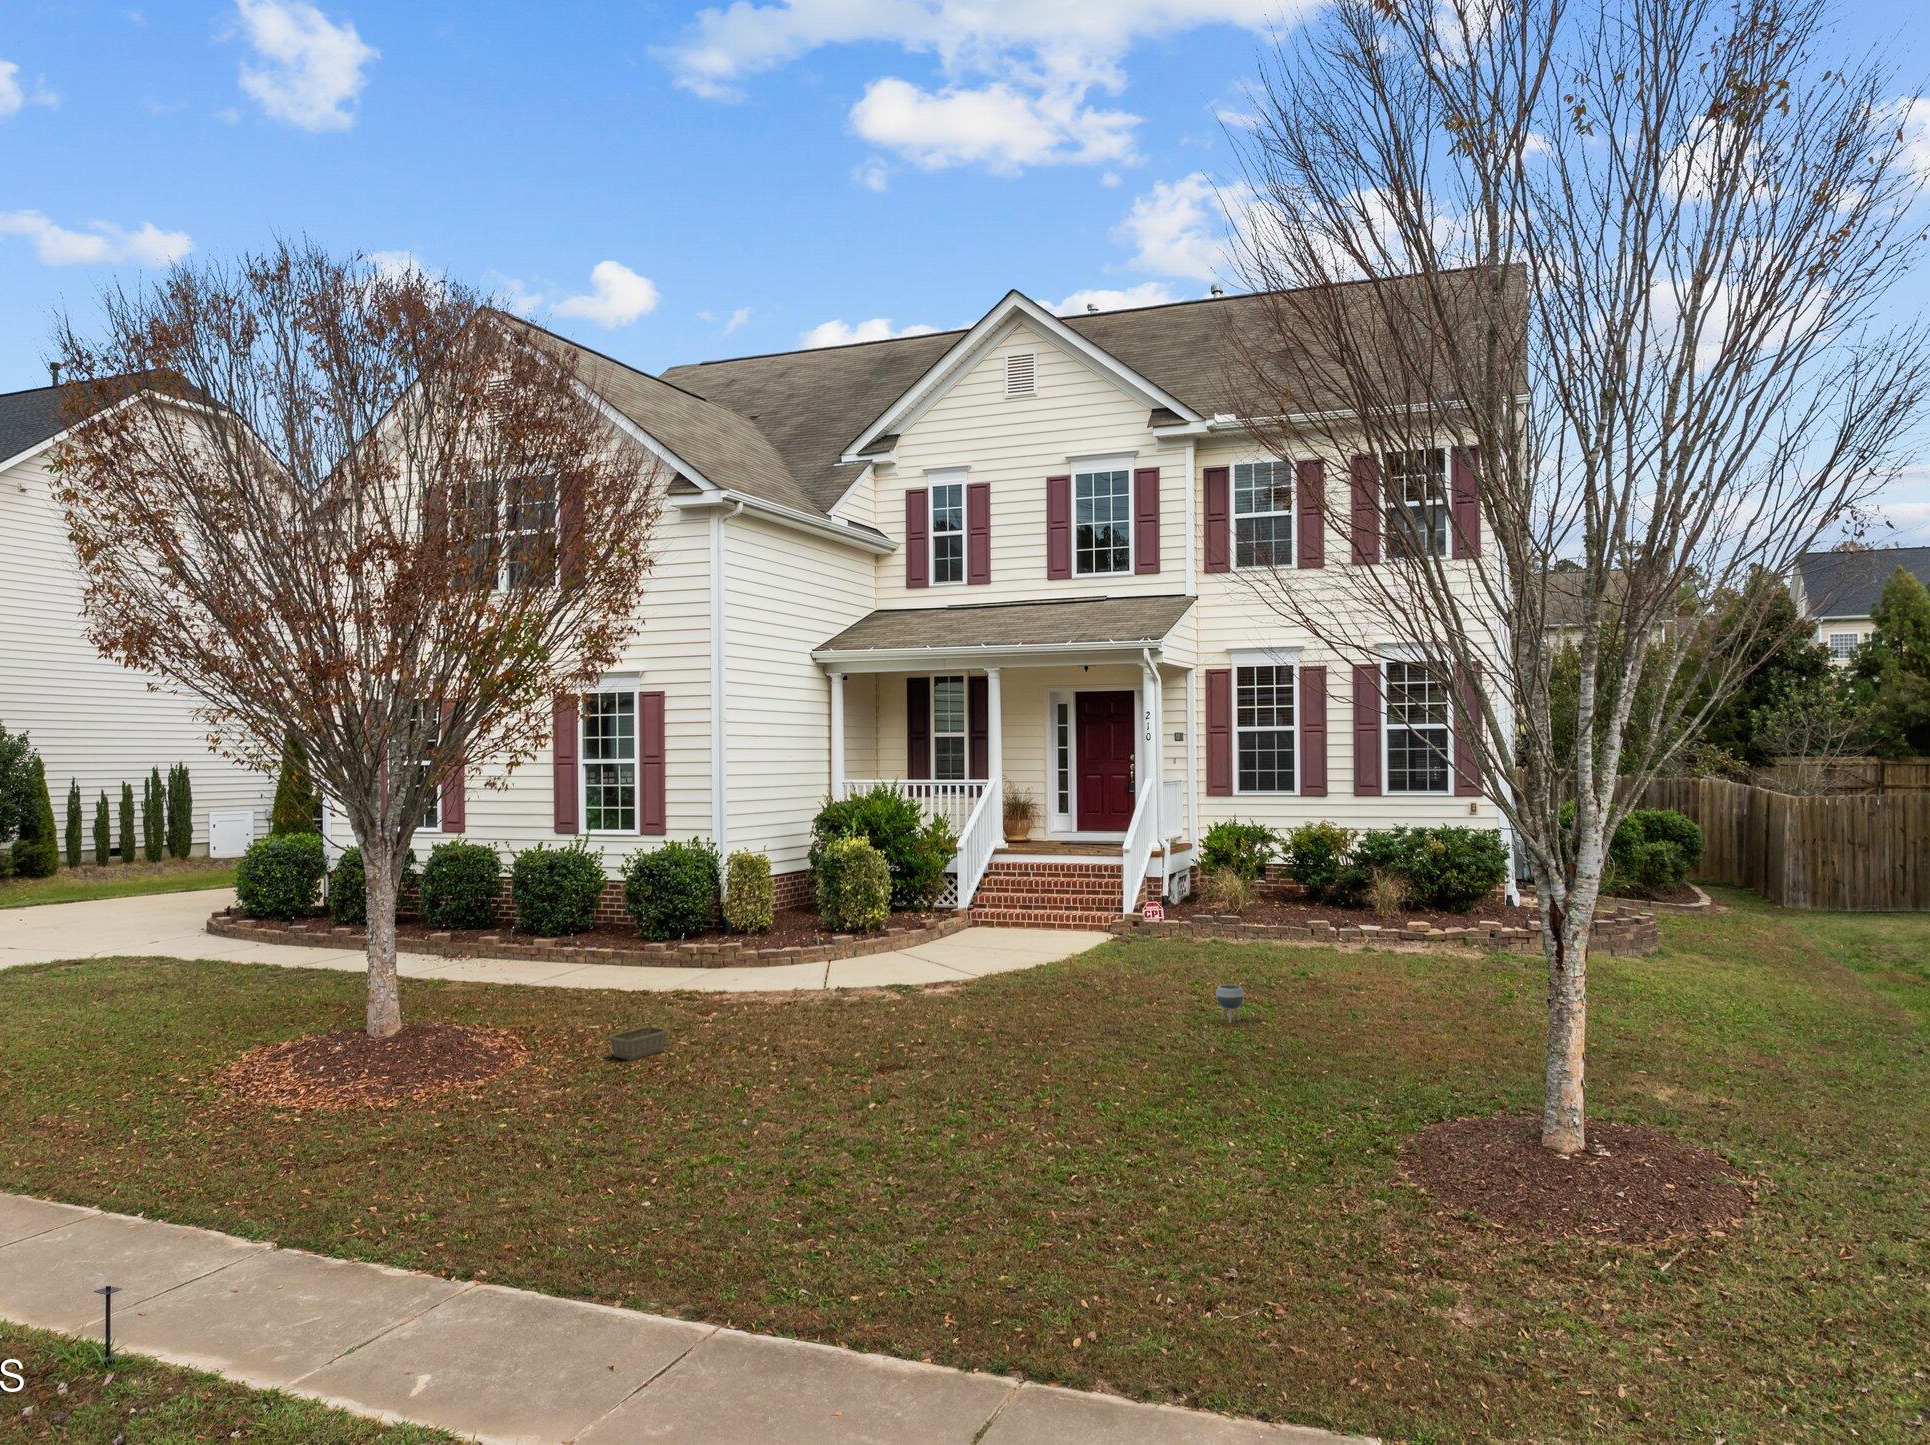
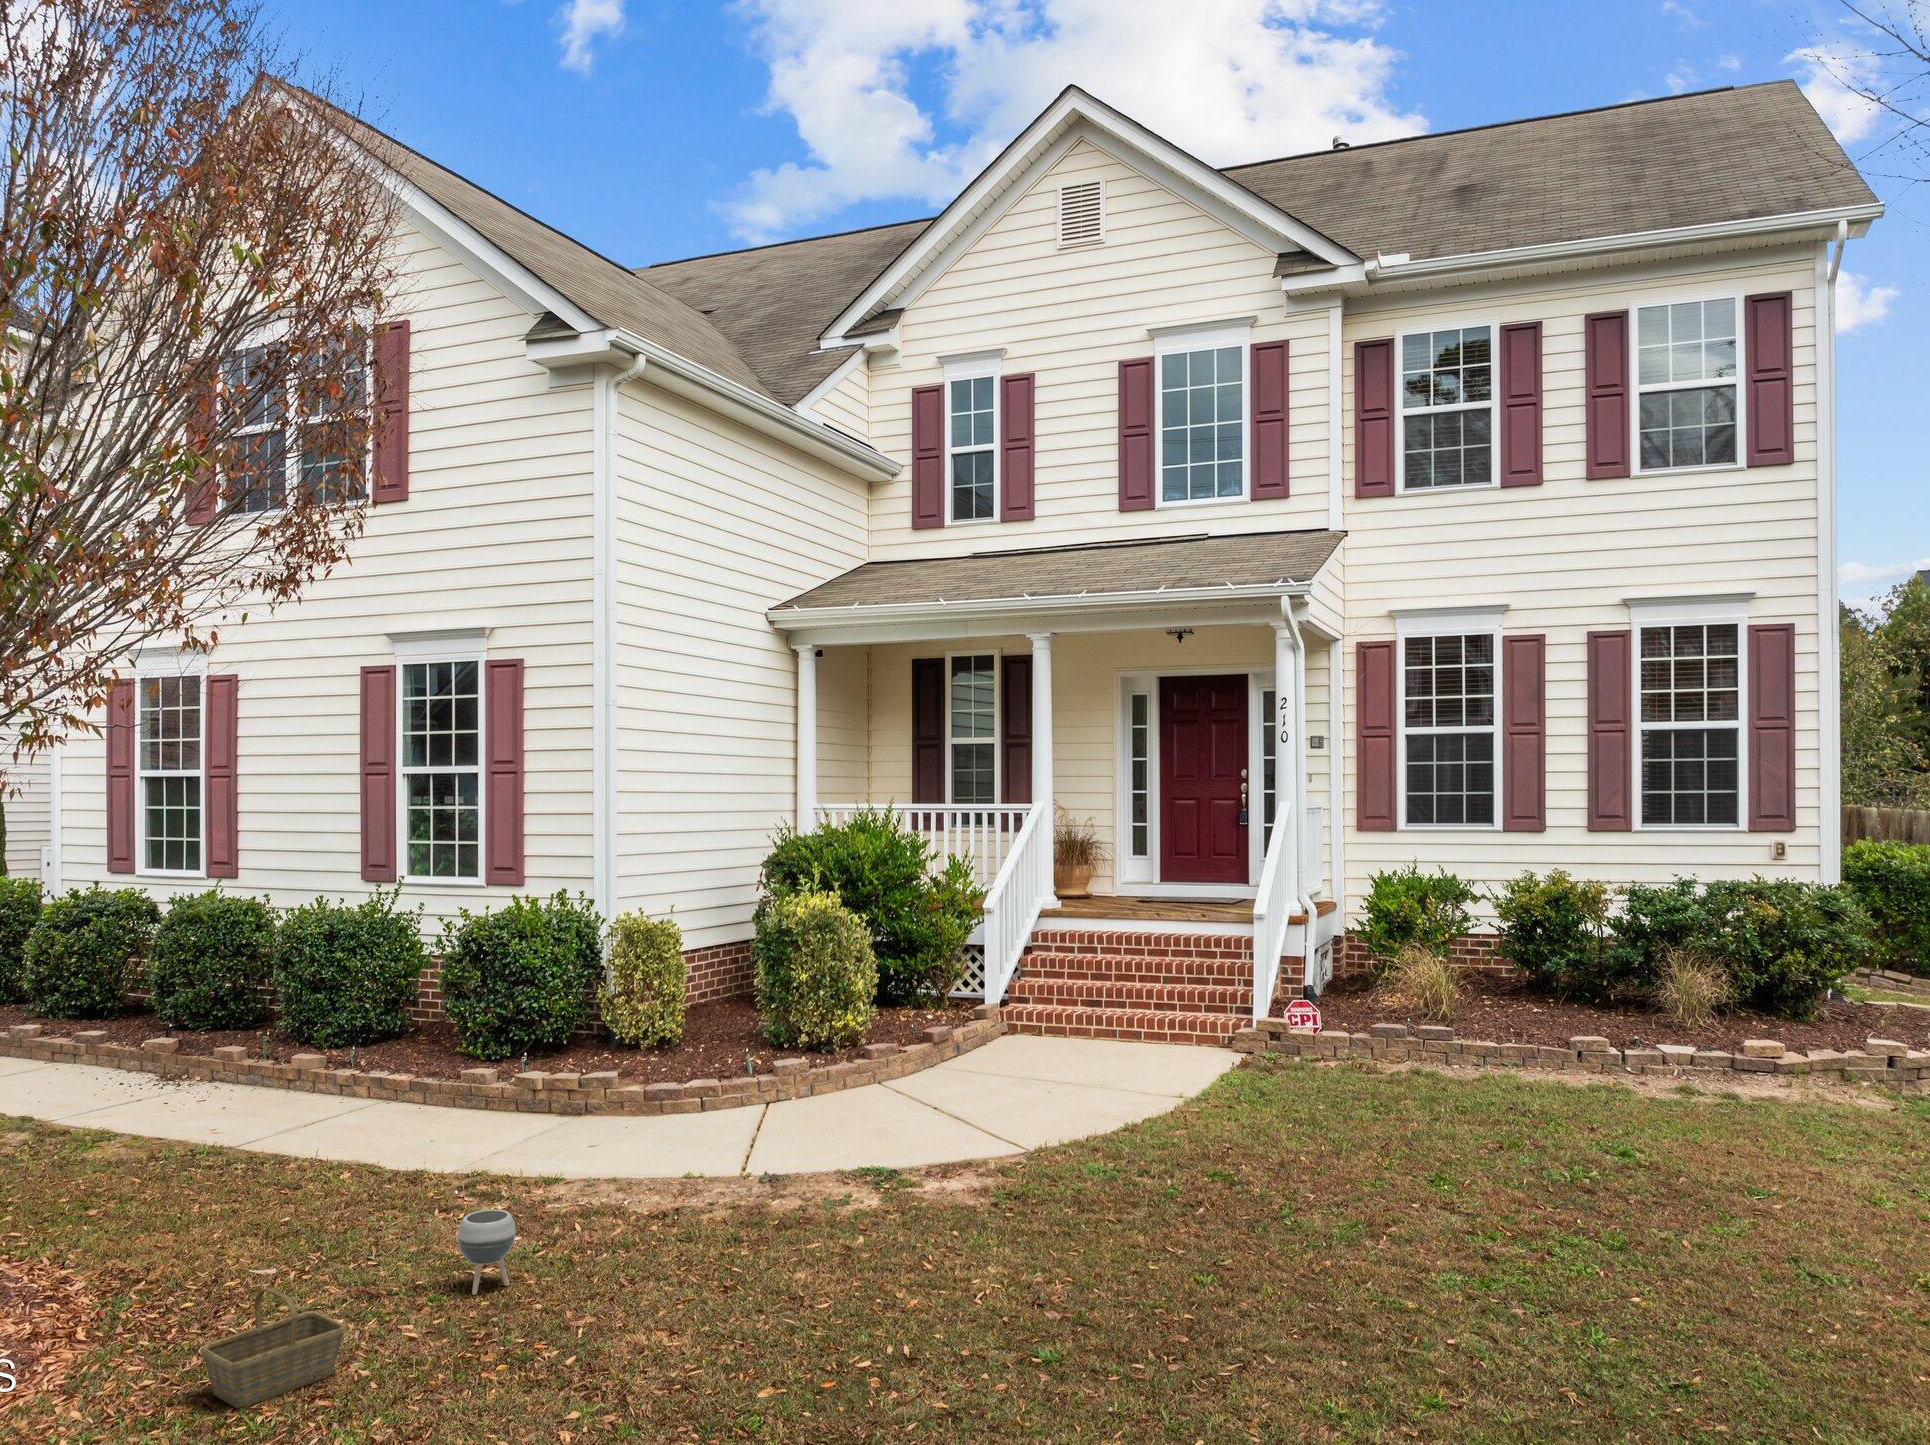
planter: present [1216,985,1244,1023] -> present [458,1210,516,1295]

